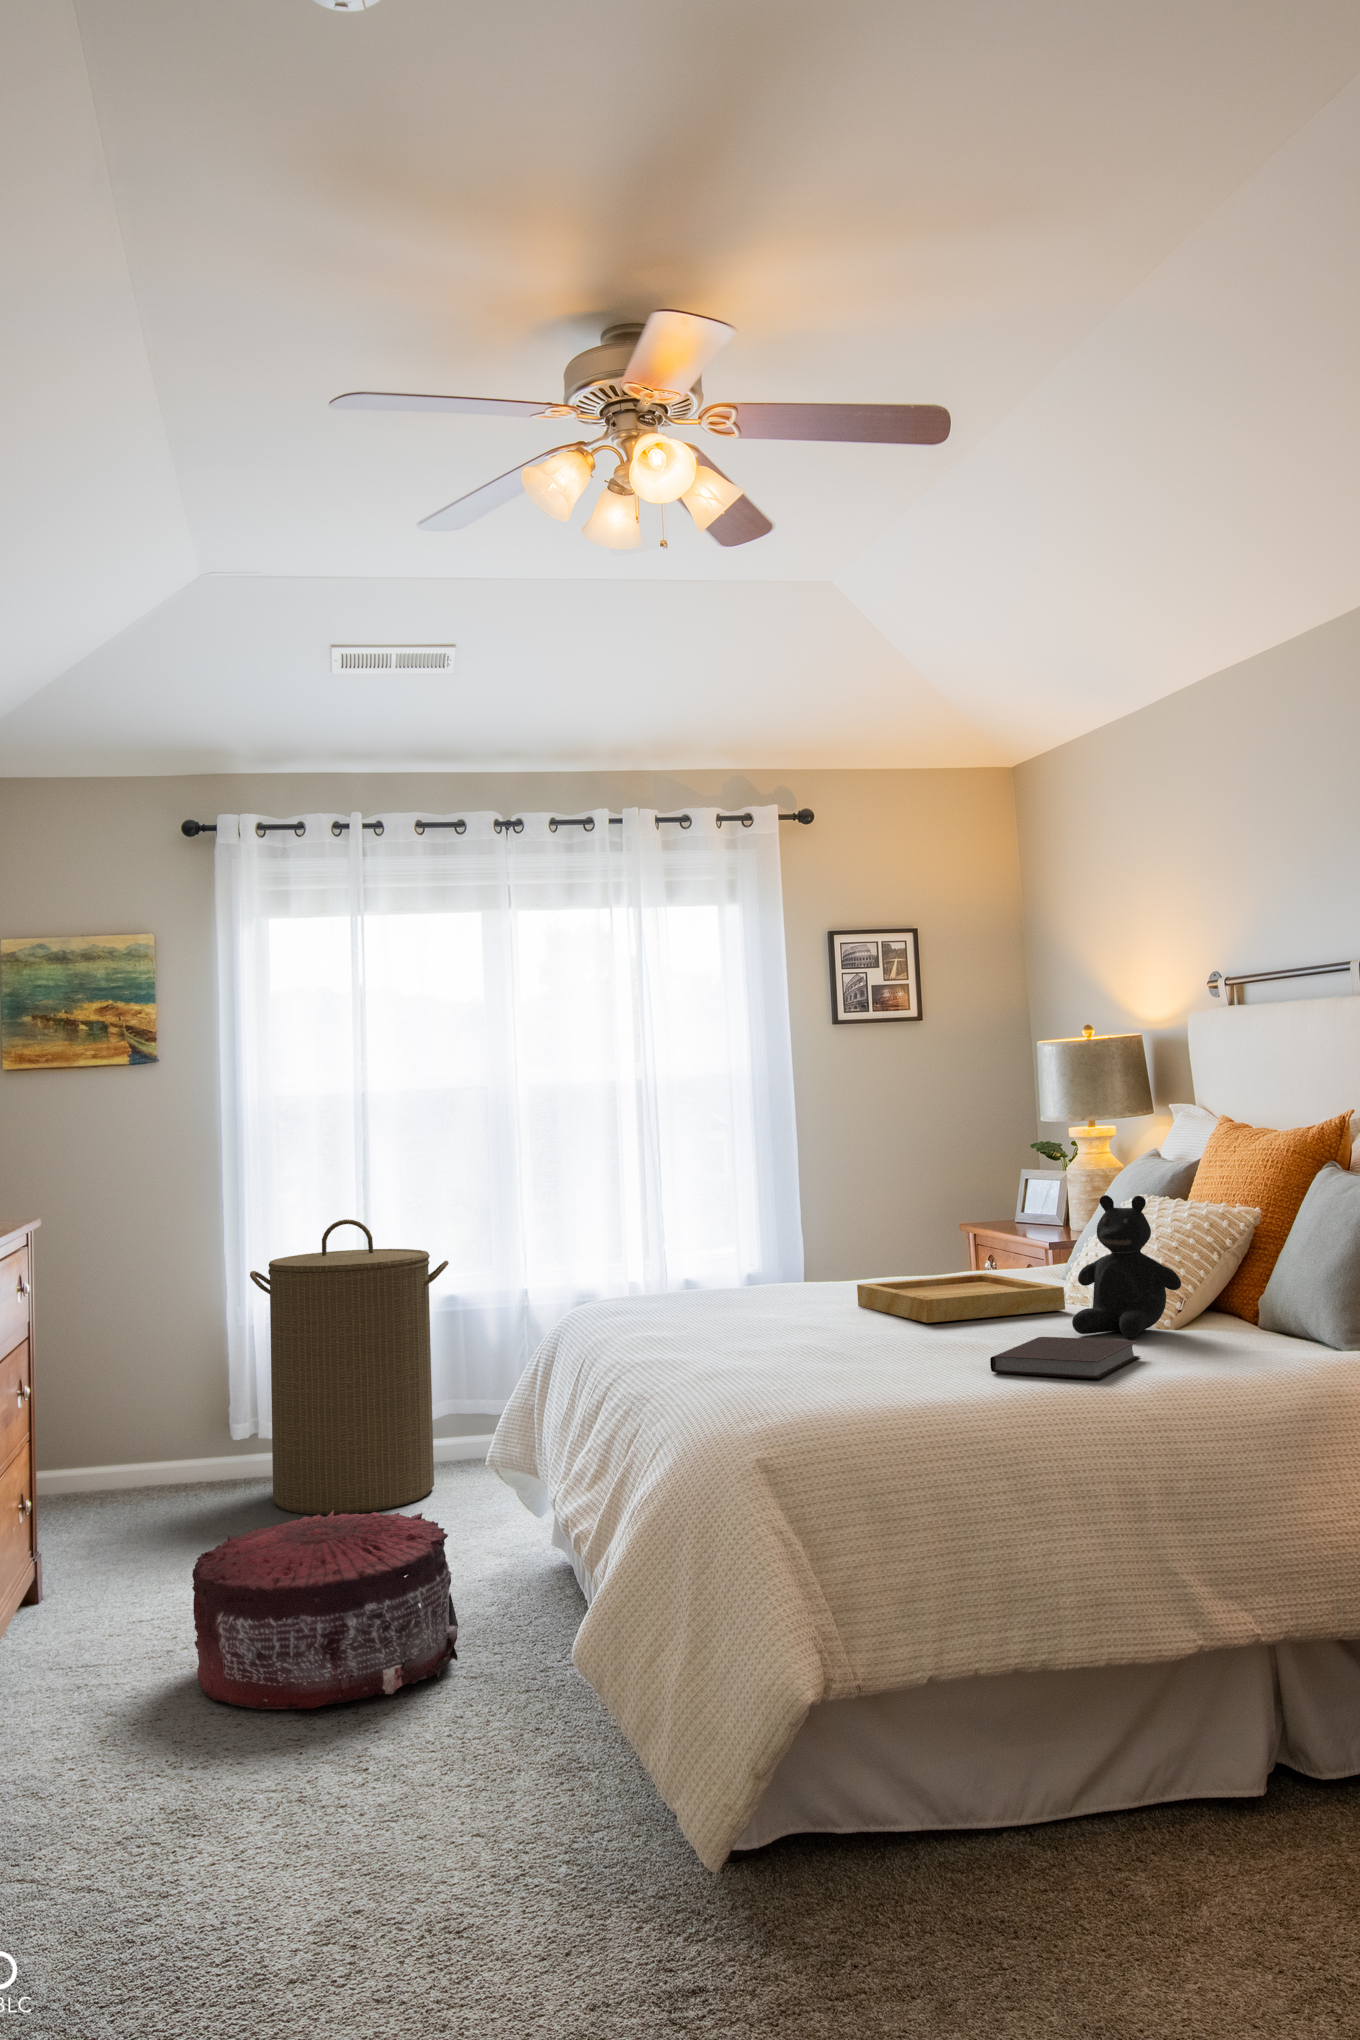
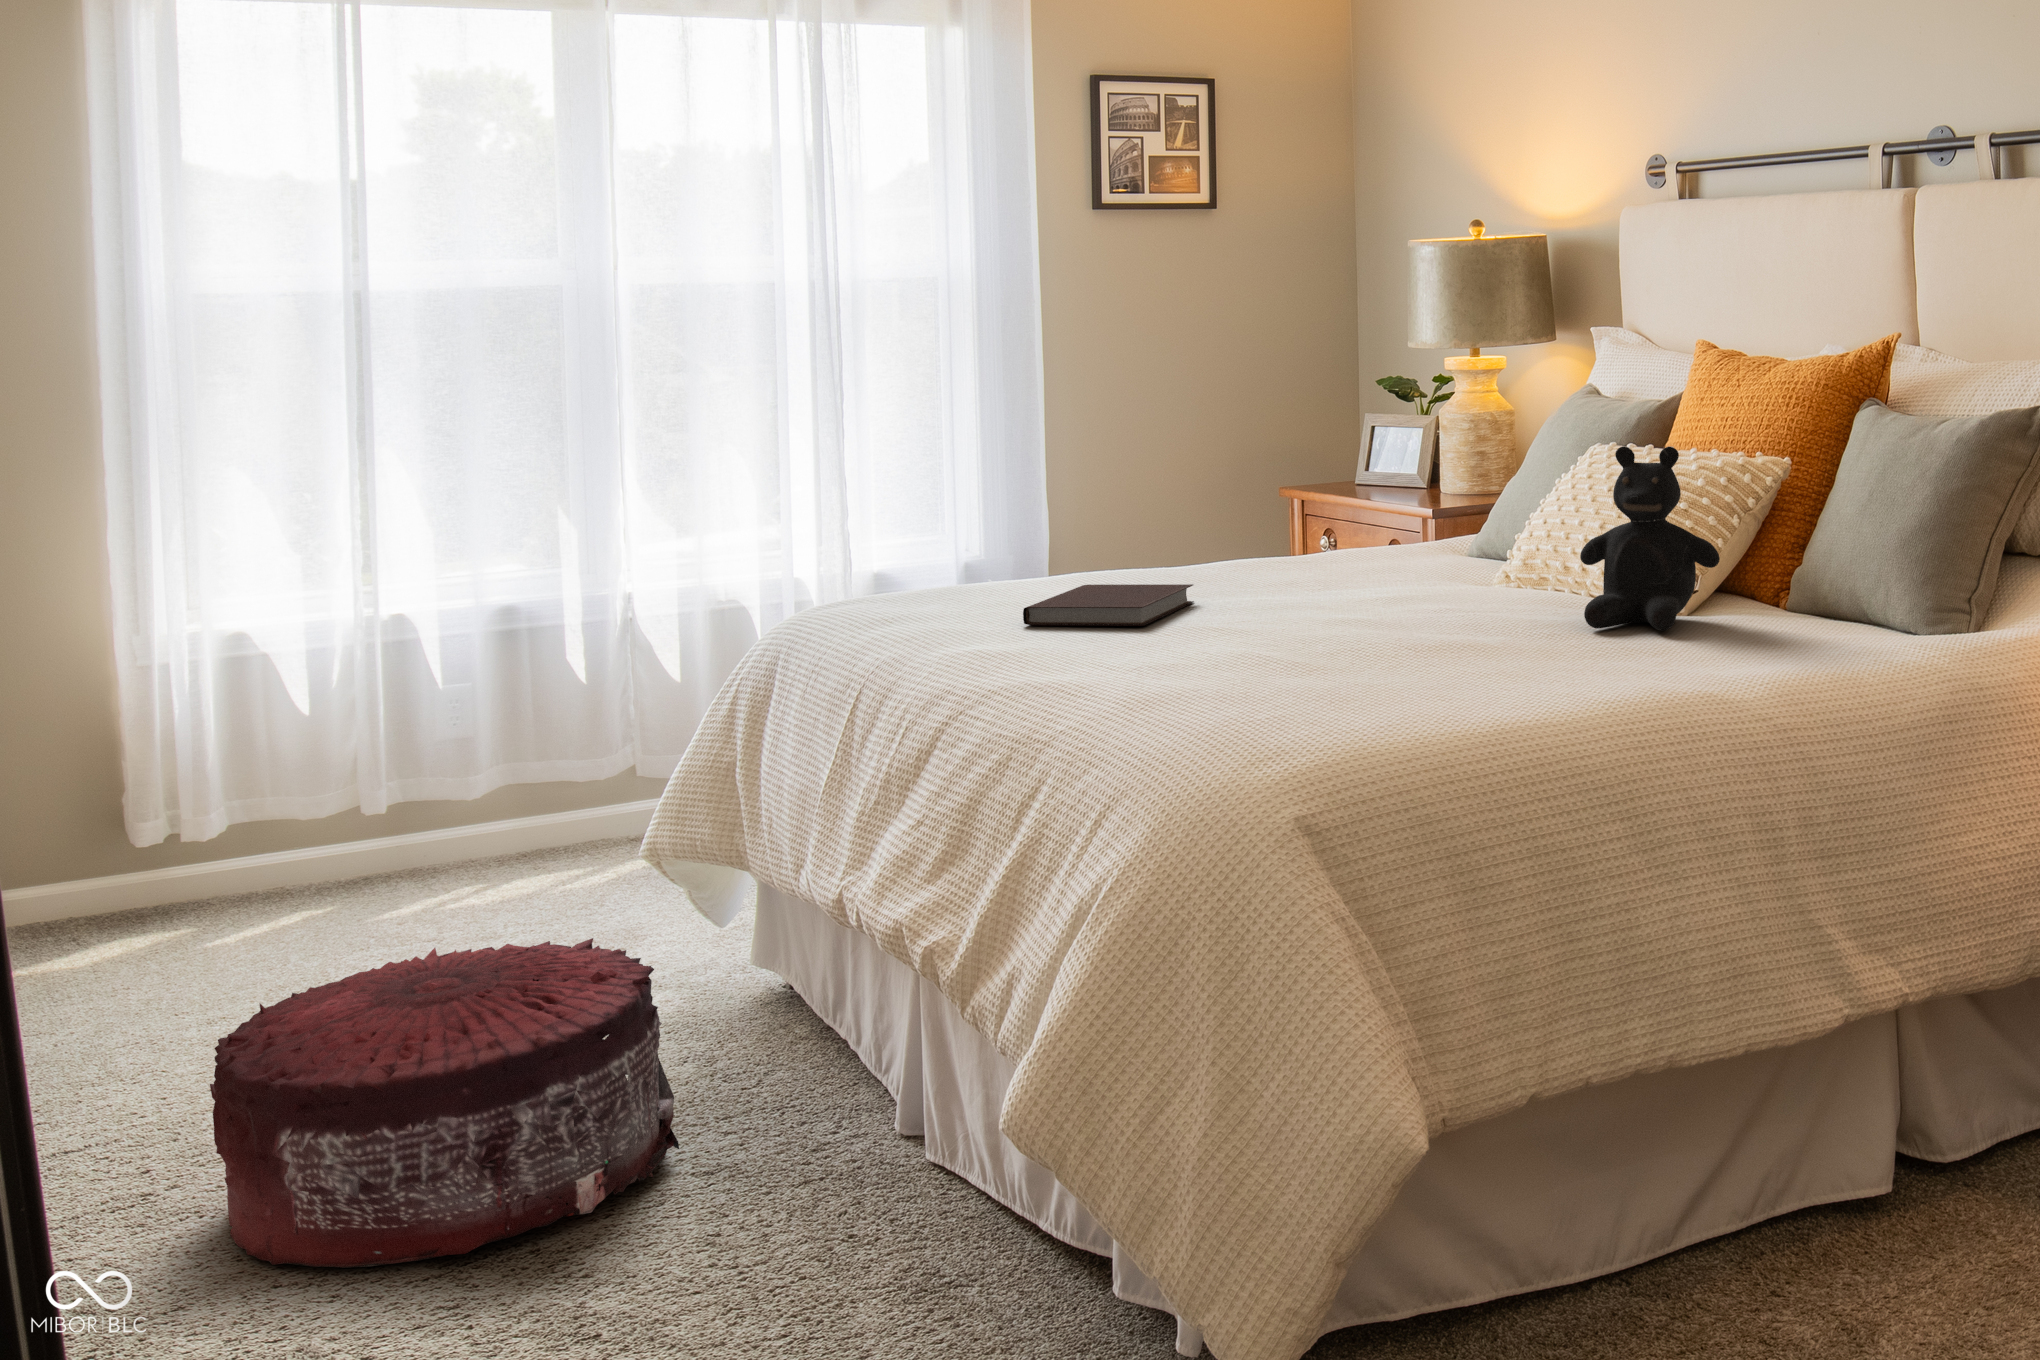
laundry hamper: present [250,1219,449,1515] -> none [176,493,529,950]
tray: present [857,1273,1065,1323] -> none [1253,551,1541,622]
notebook: present [990,1337,1140,1379] -> present [1023,584,1194,626]

